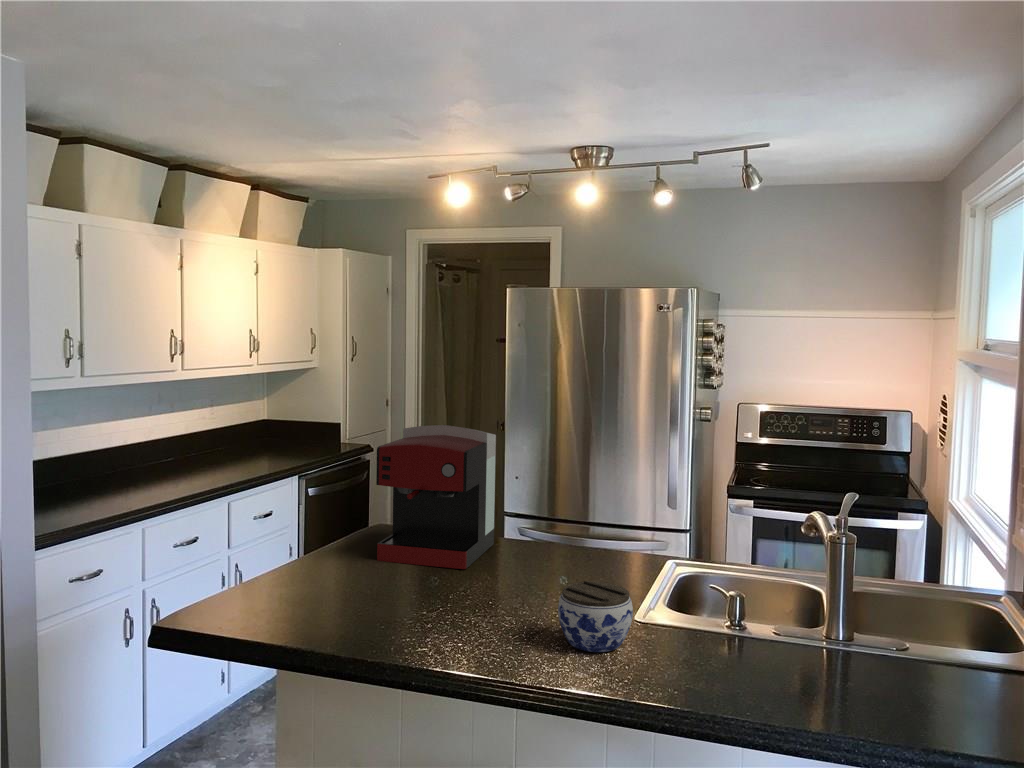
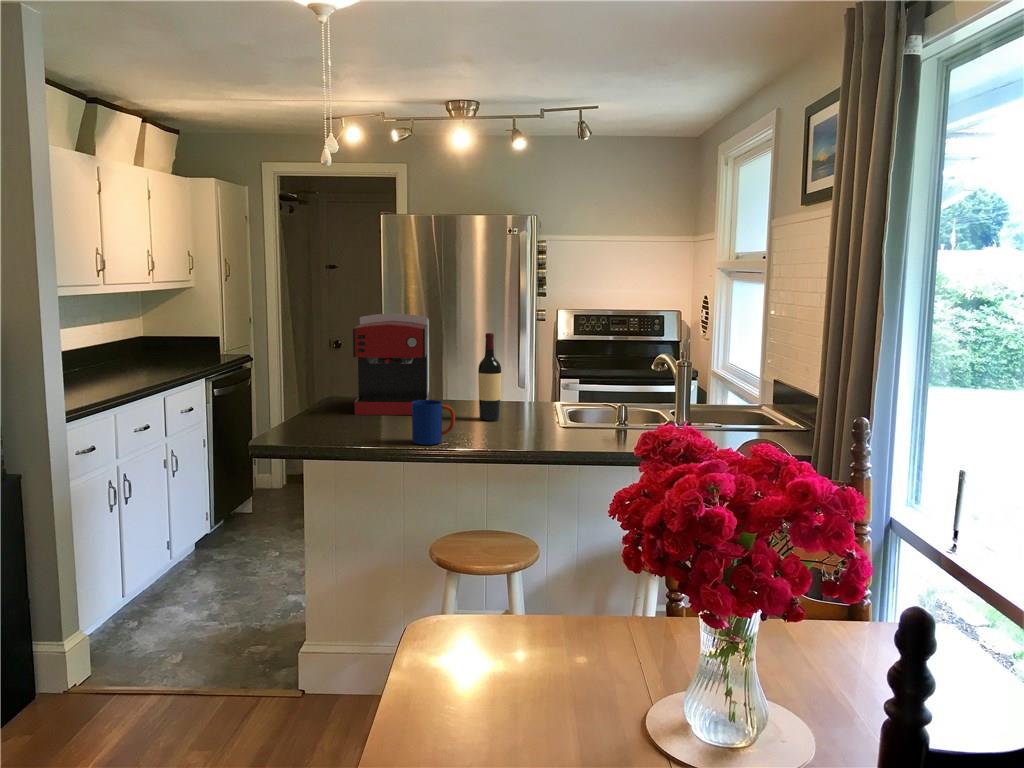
wine bottle: none [532,464,564,590] -> present [478,333,501,421]
mug: none [389,569,449,640] -> present [412,400,455,445]
jar: present [558,581,633,652] -> none [524,401,572,442]

